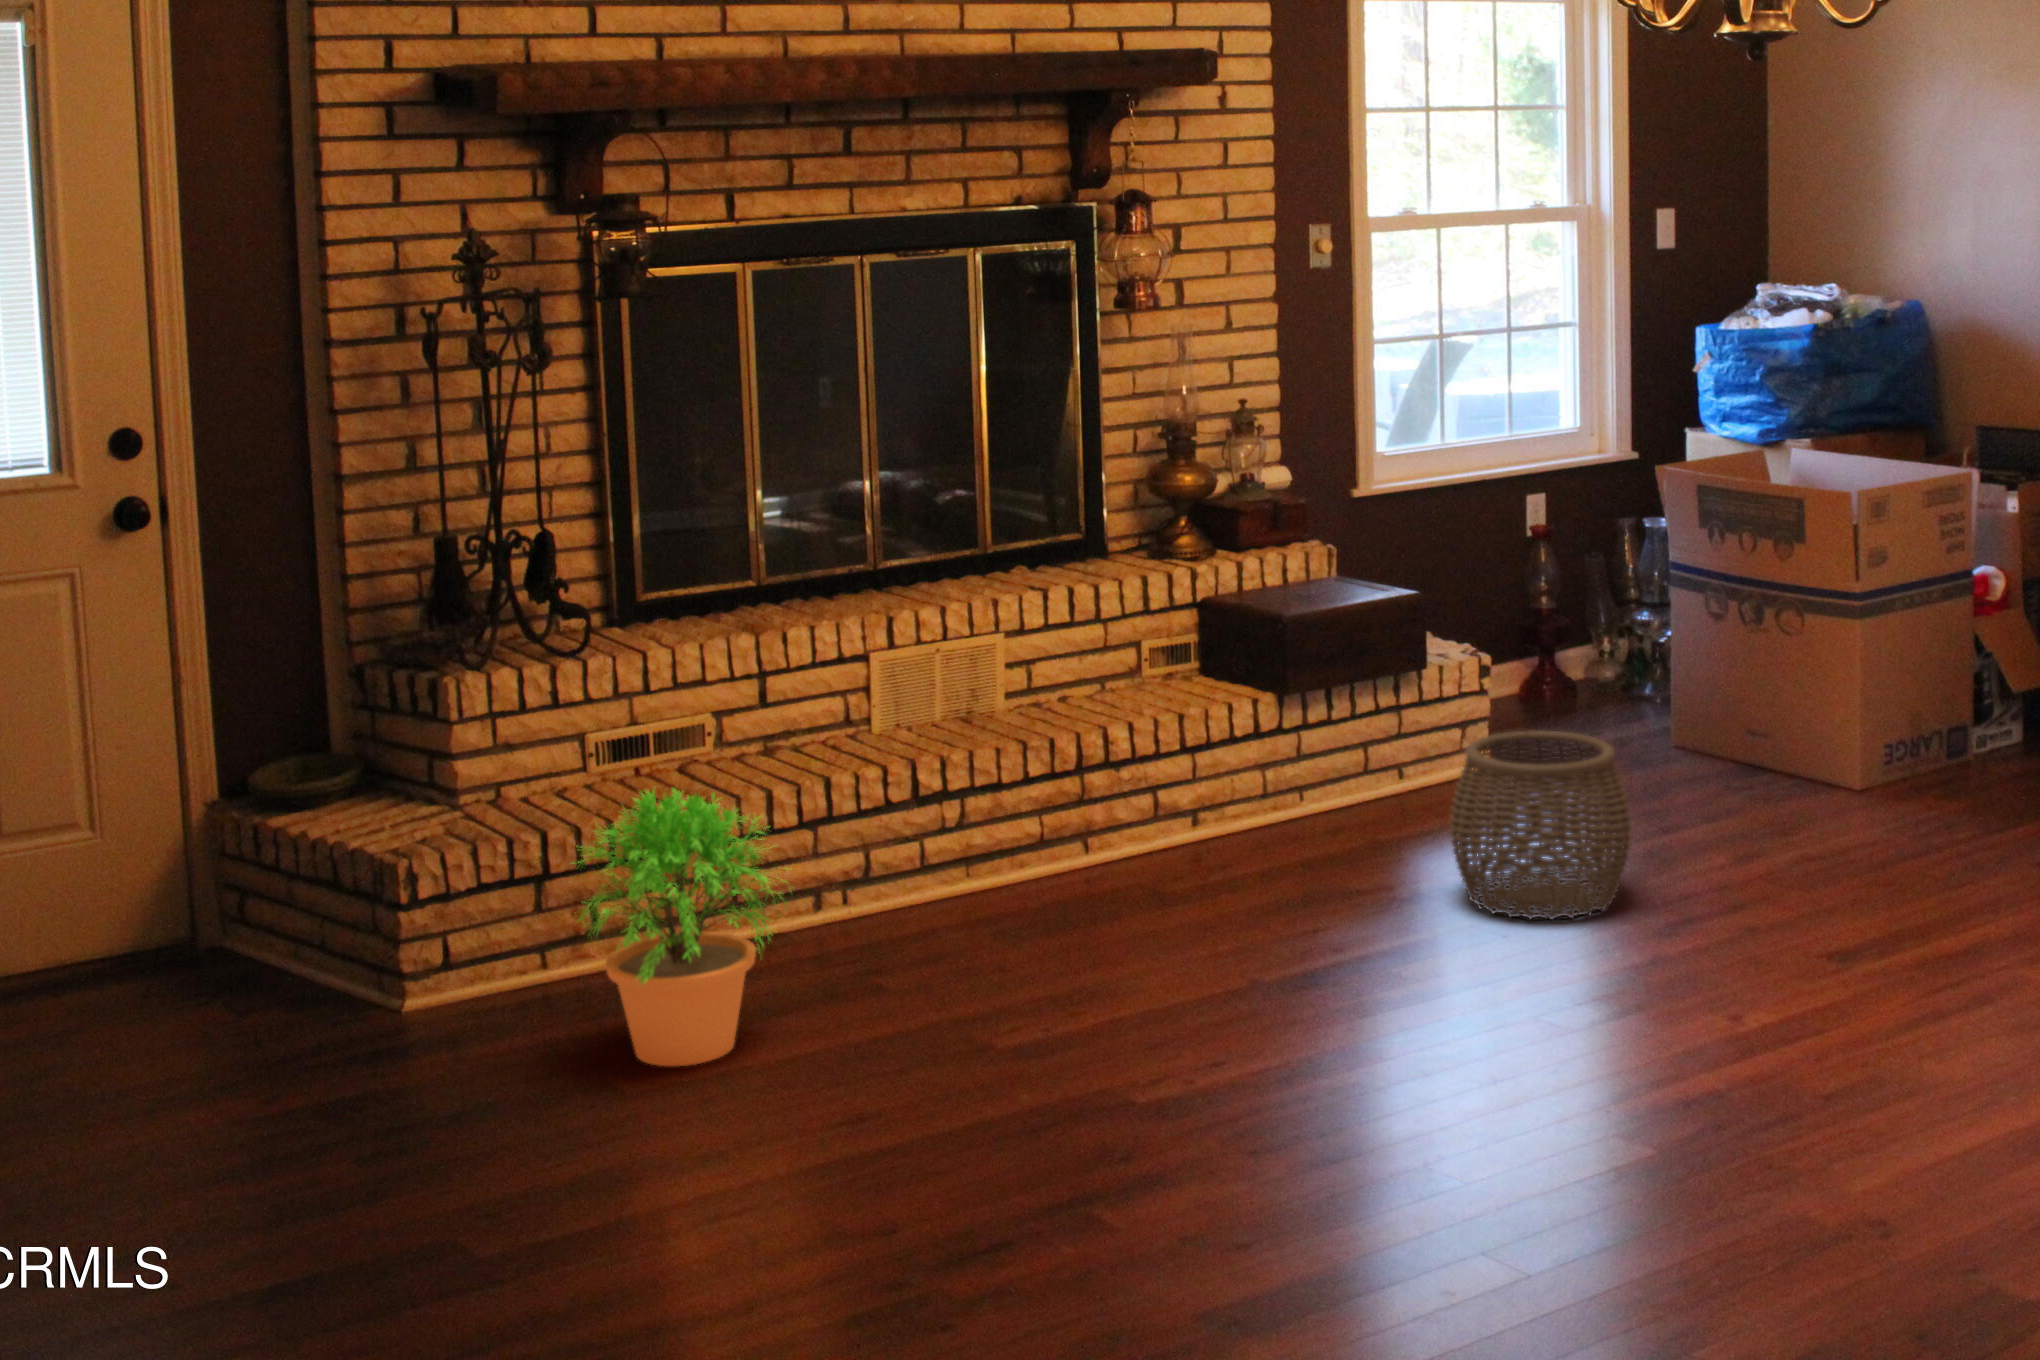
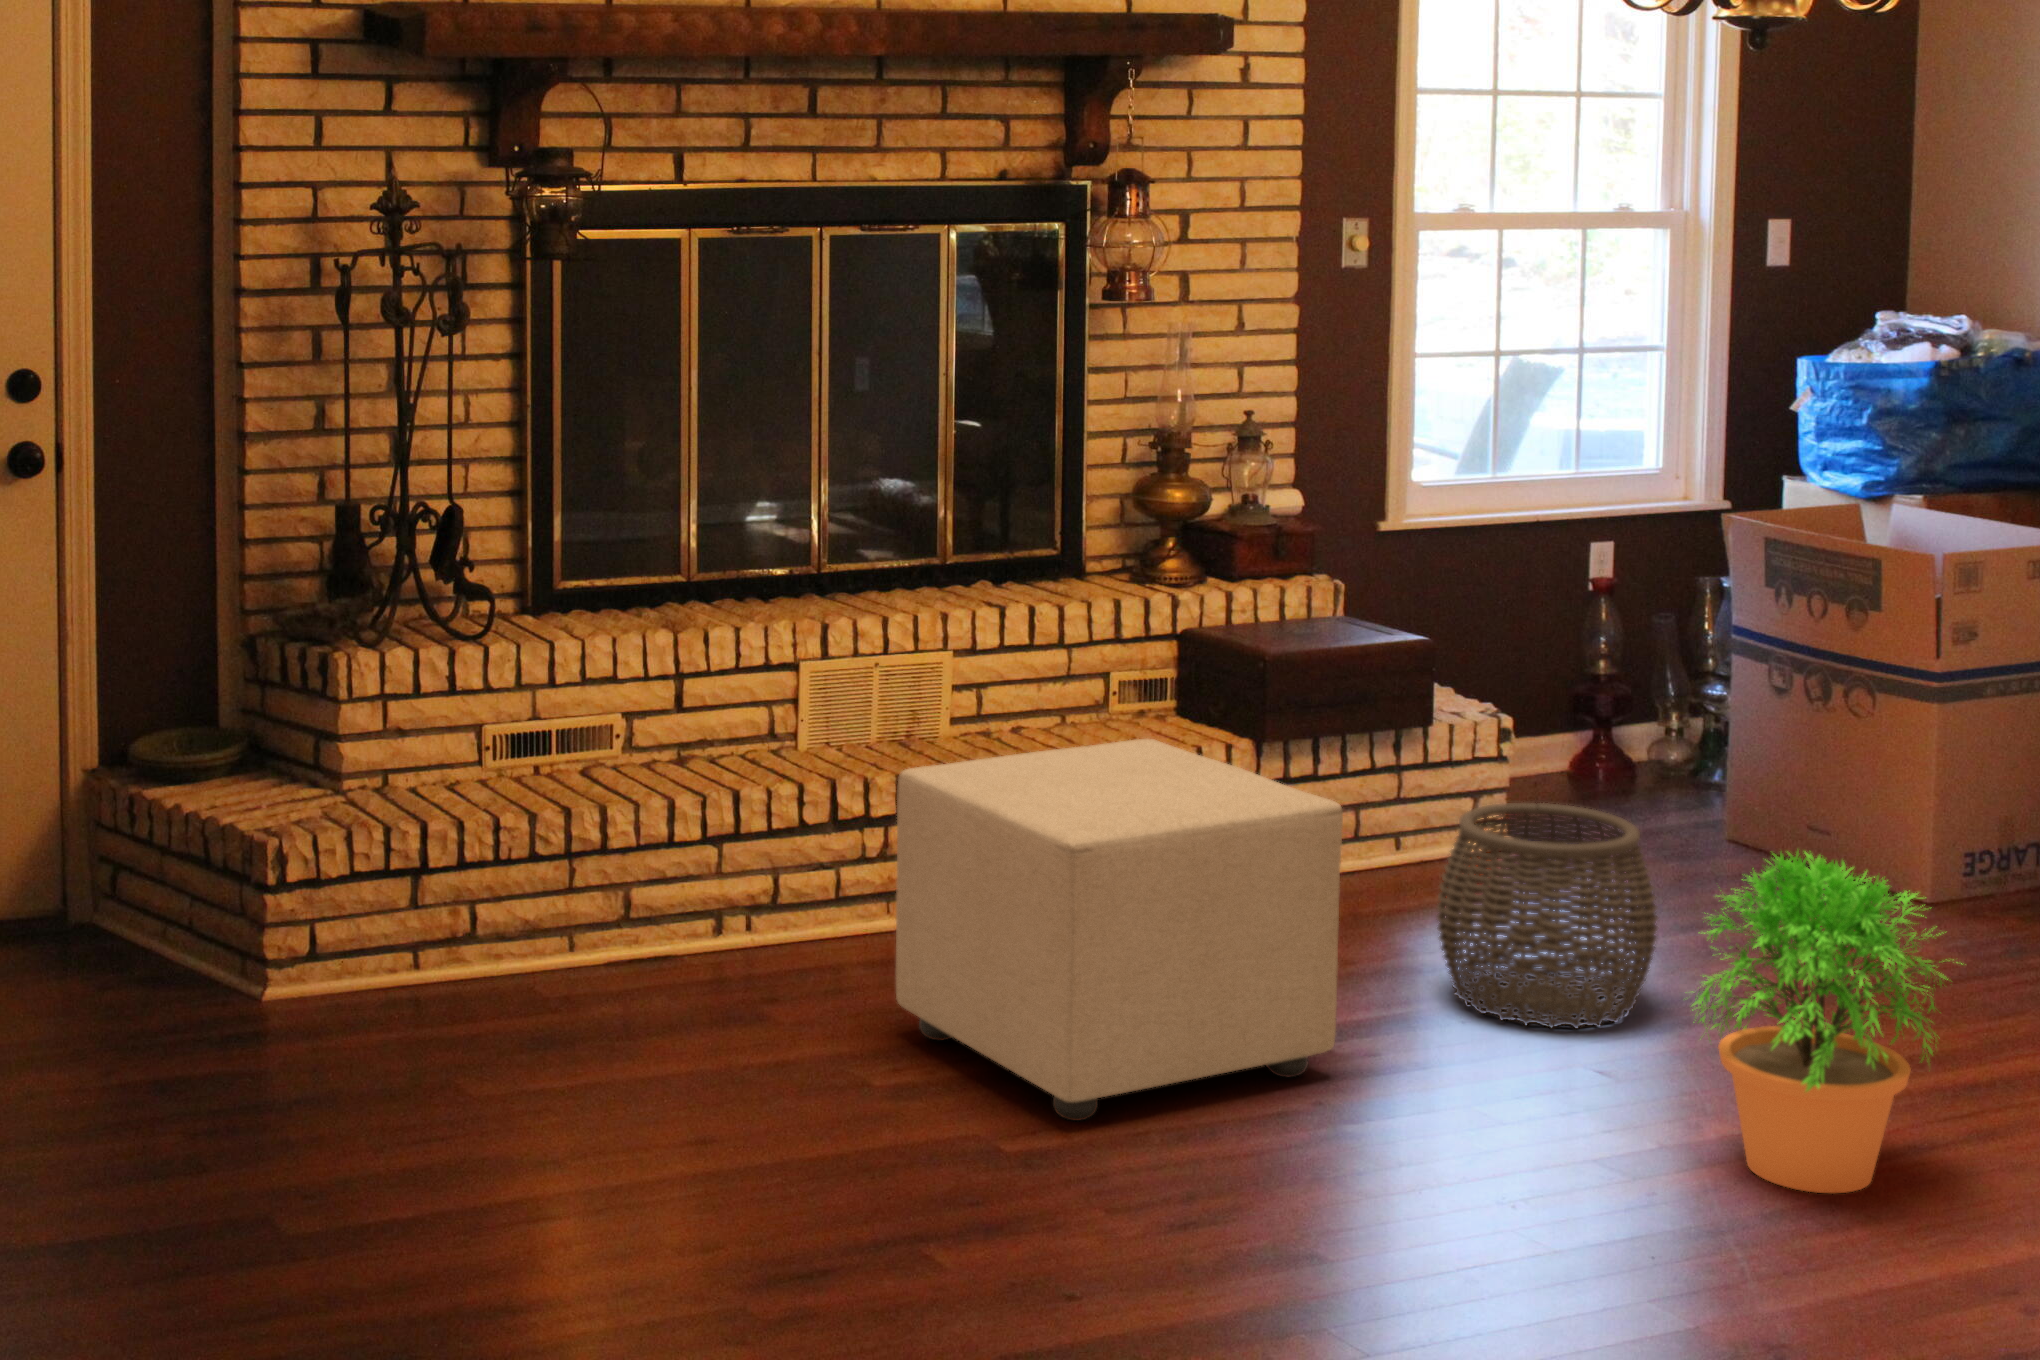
ottoman: none [994,702,1383,1037] -> present [896,739,1343,1121]
potted plant: present [576,788,786,1066] -> present [1693,852,1962,1193]

